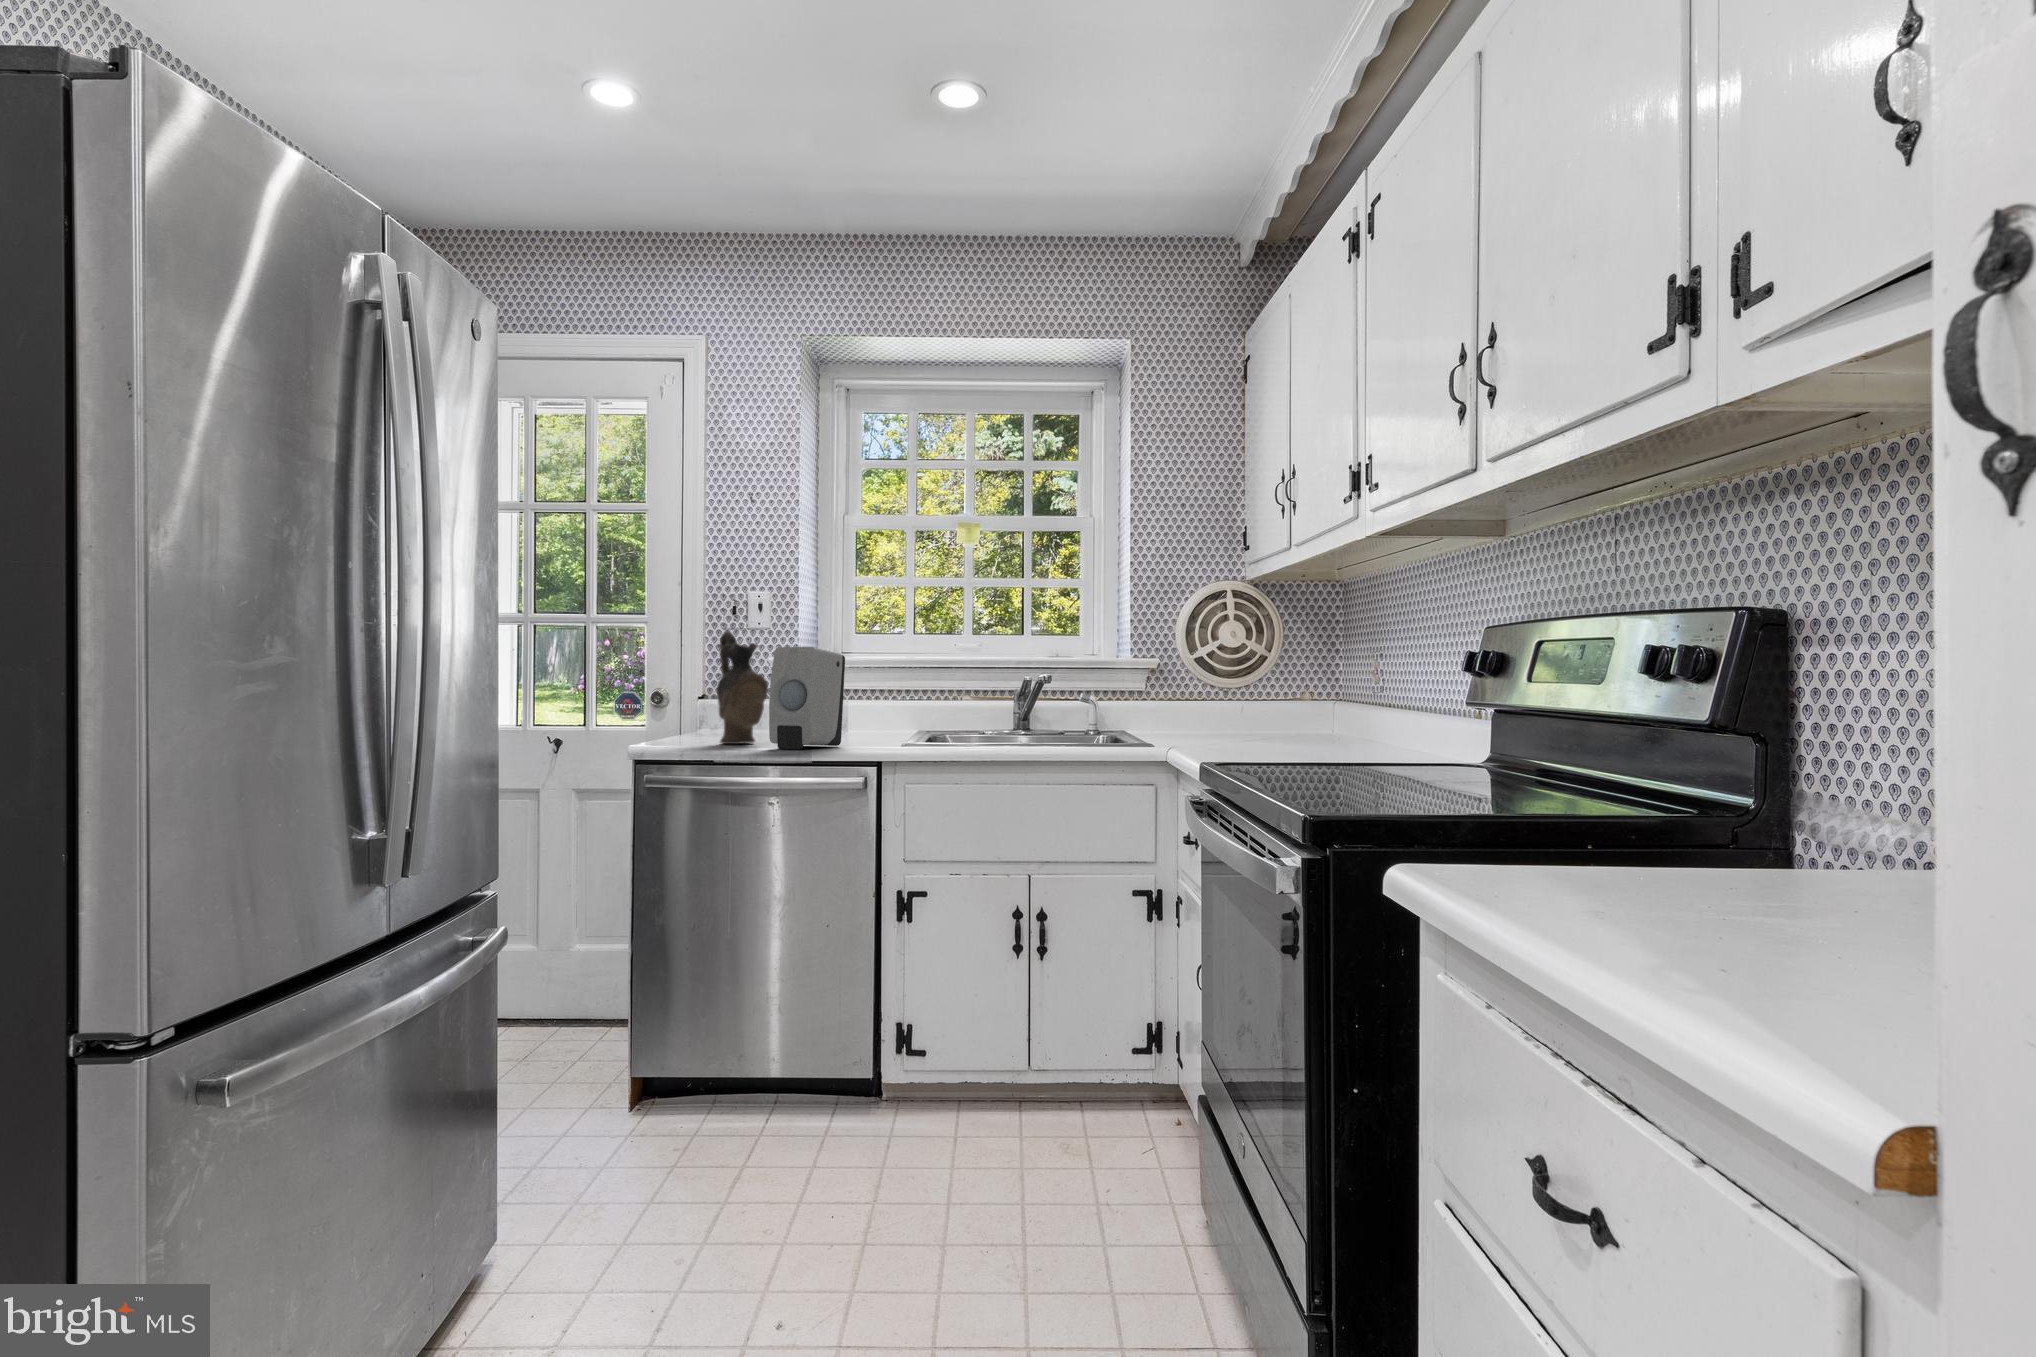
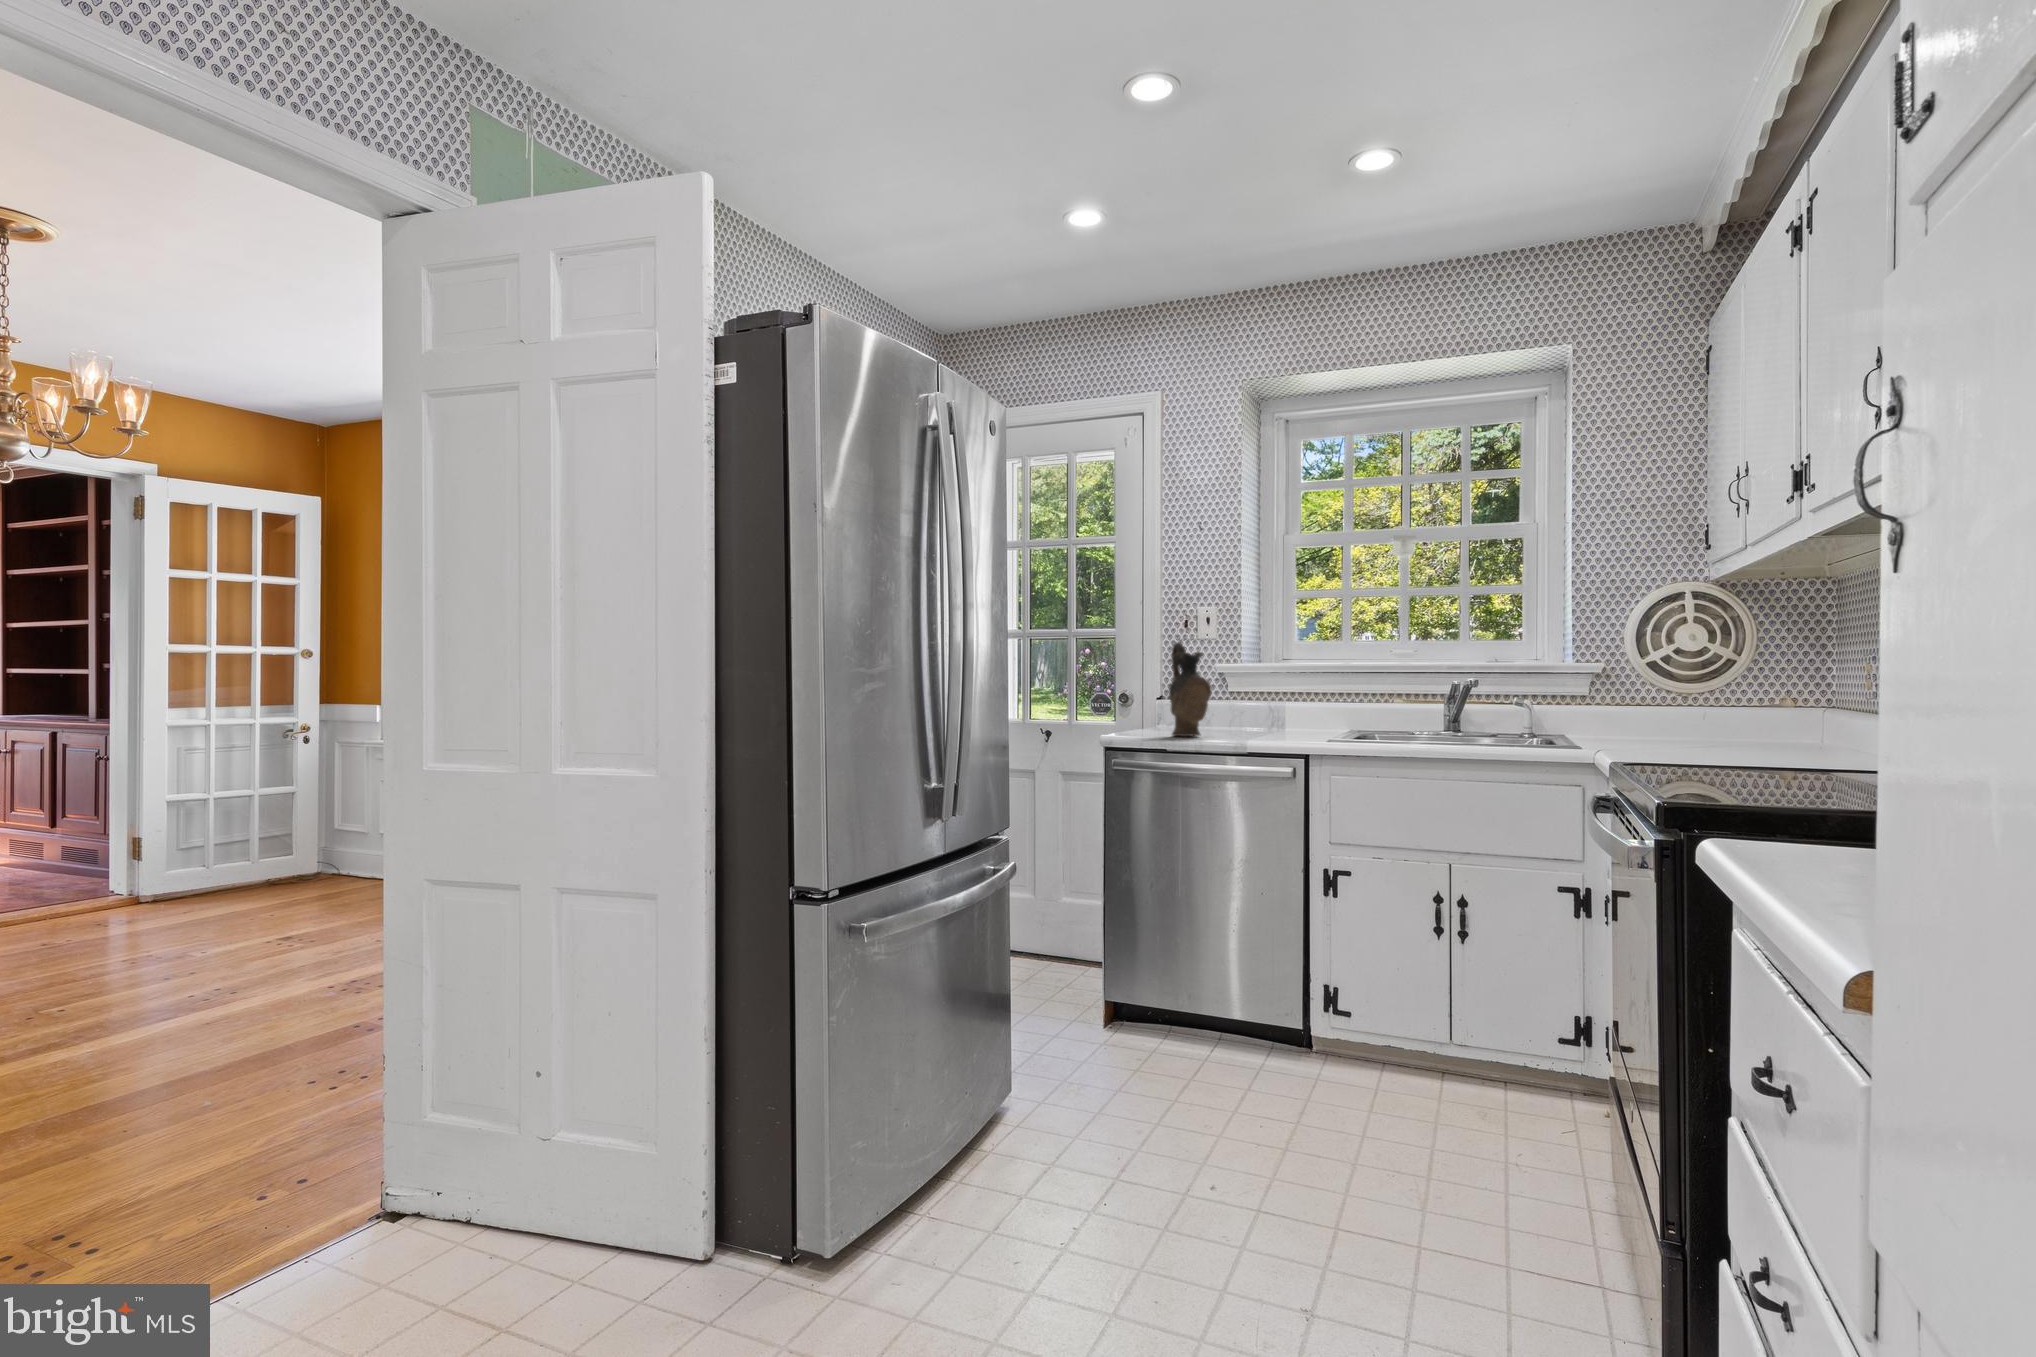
soap dispenser: present [769,647,845,749] -> none [1211,655,1277,742]

